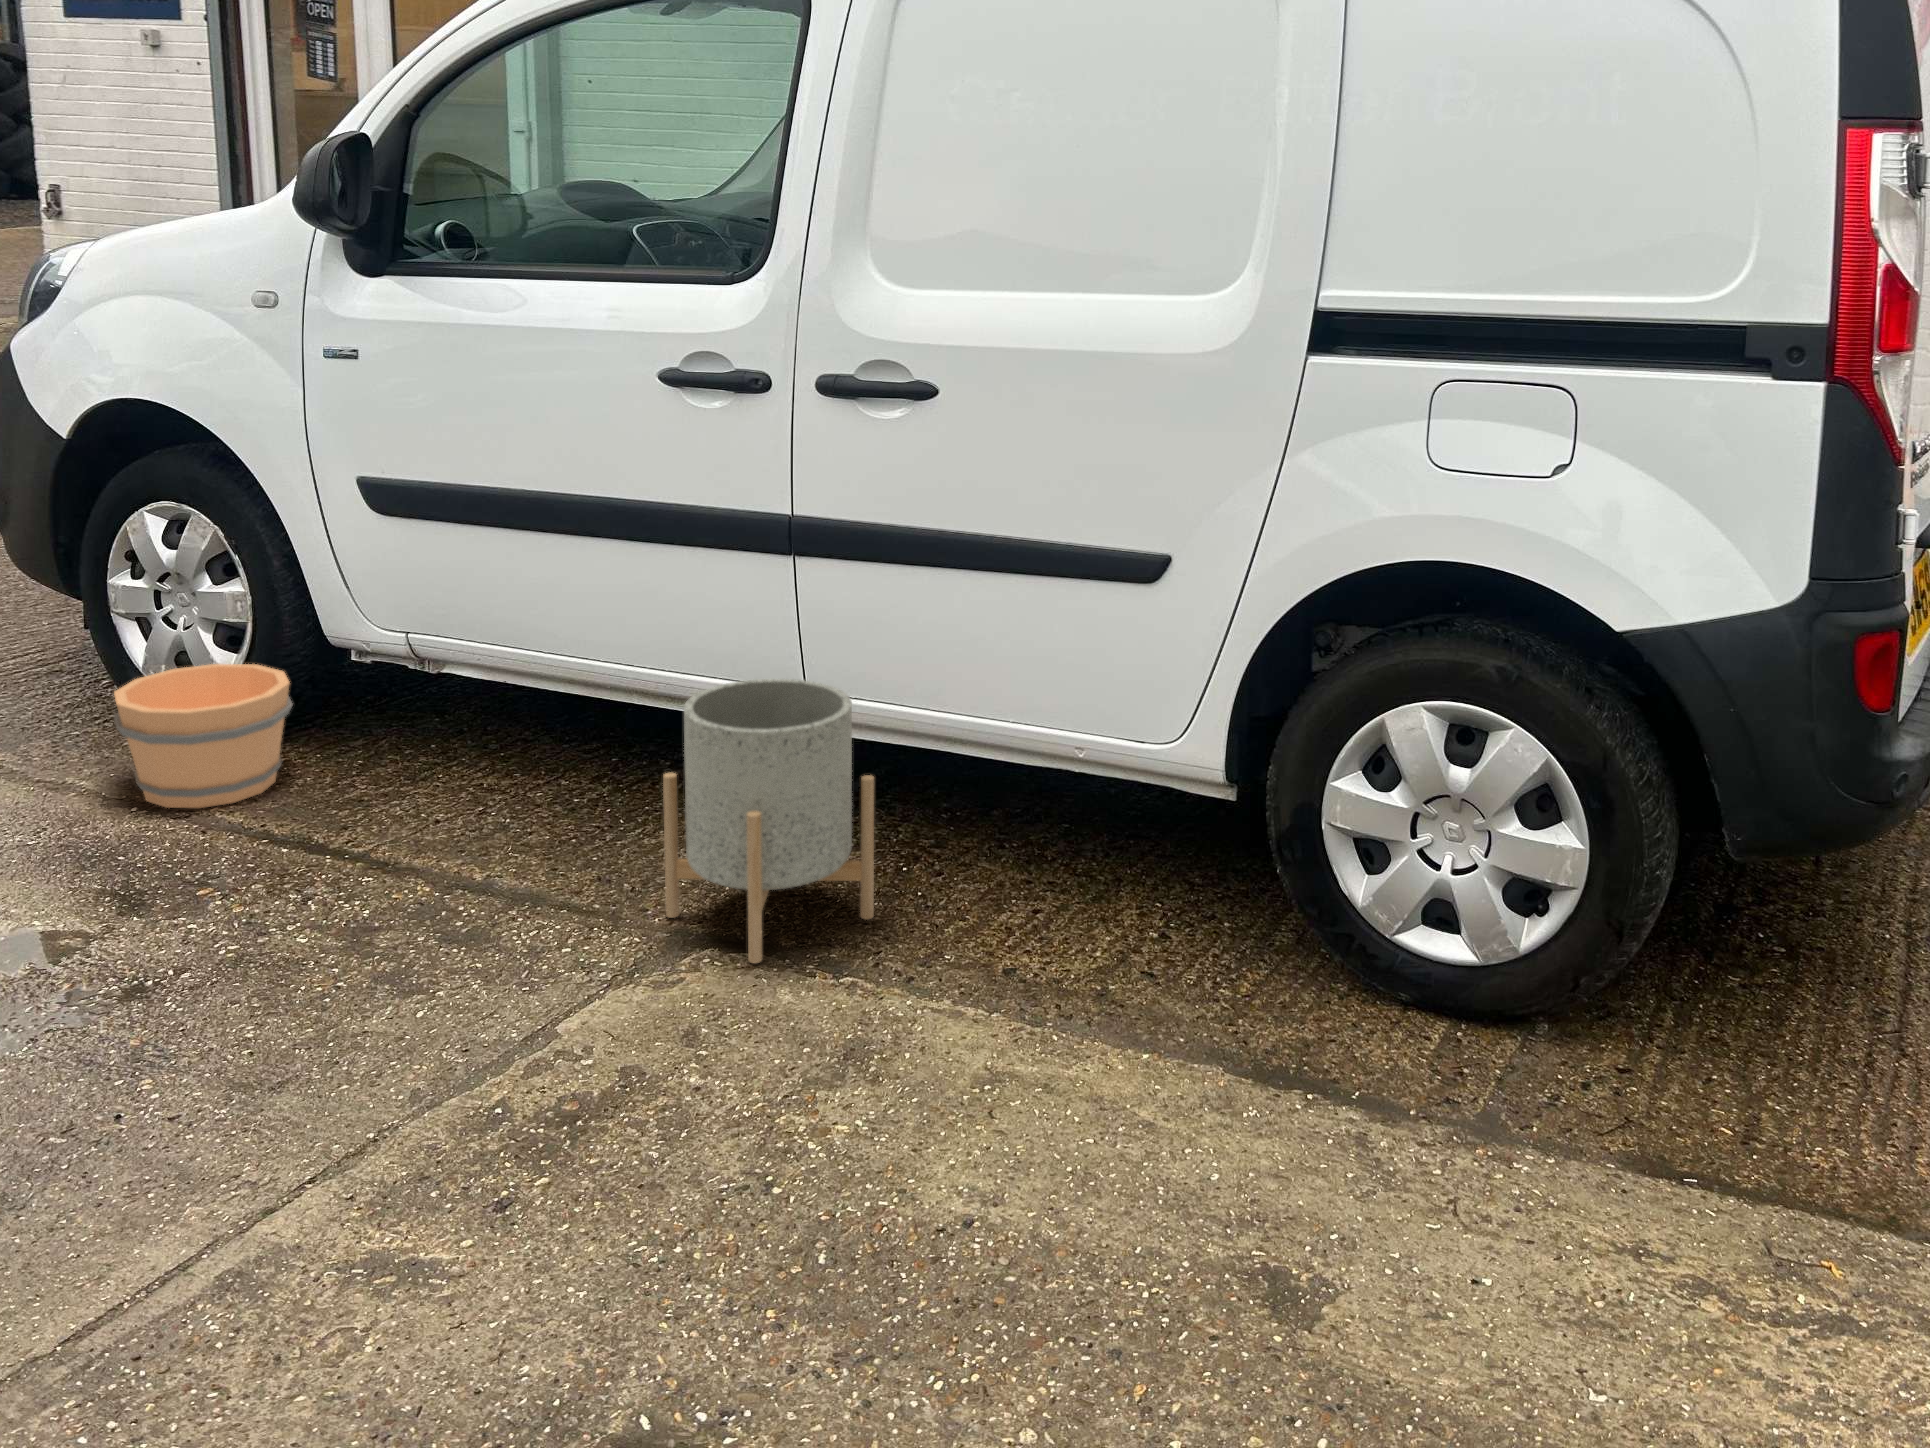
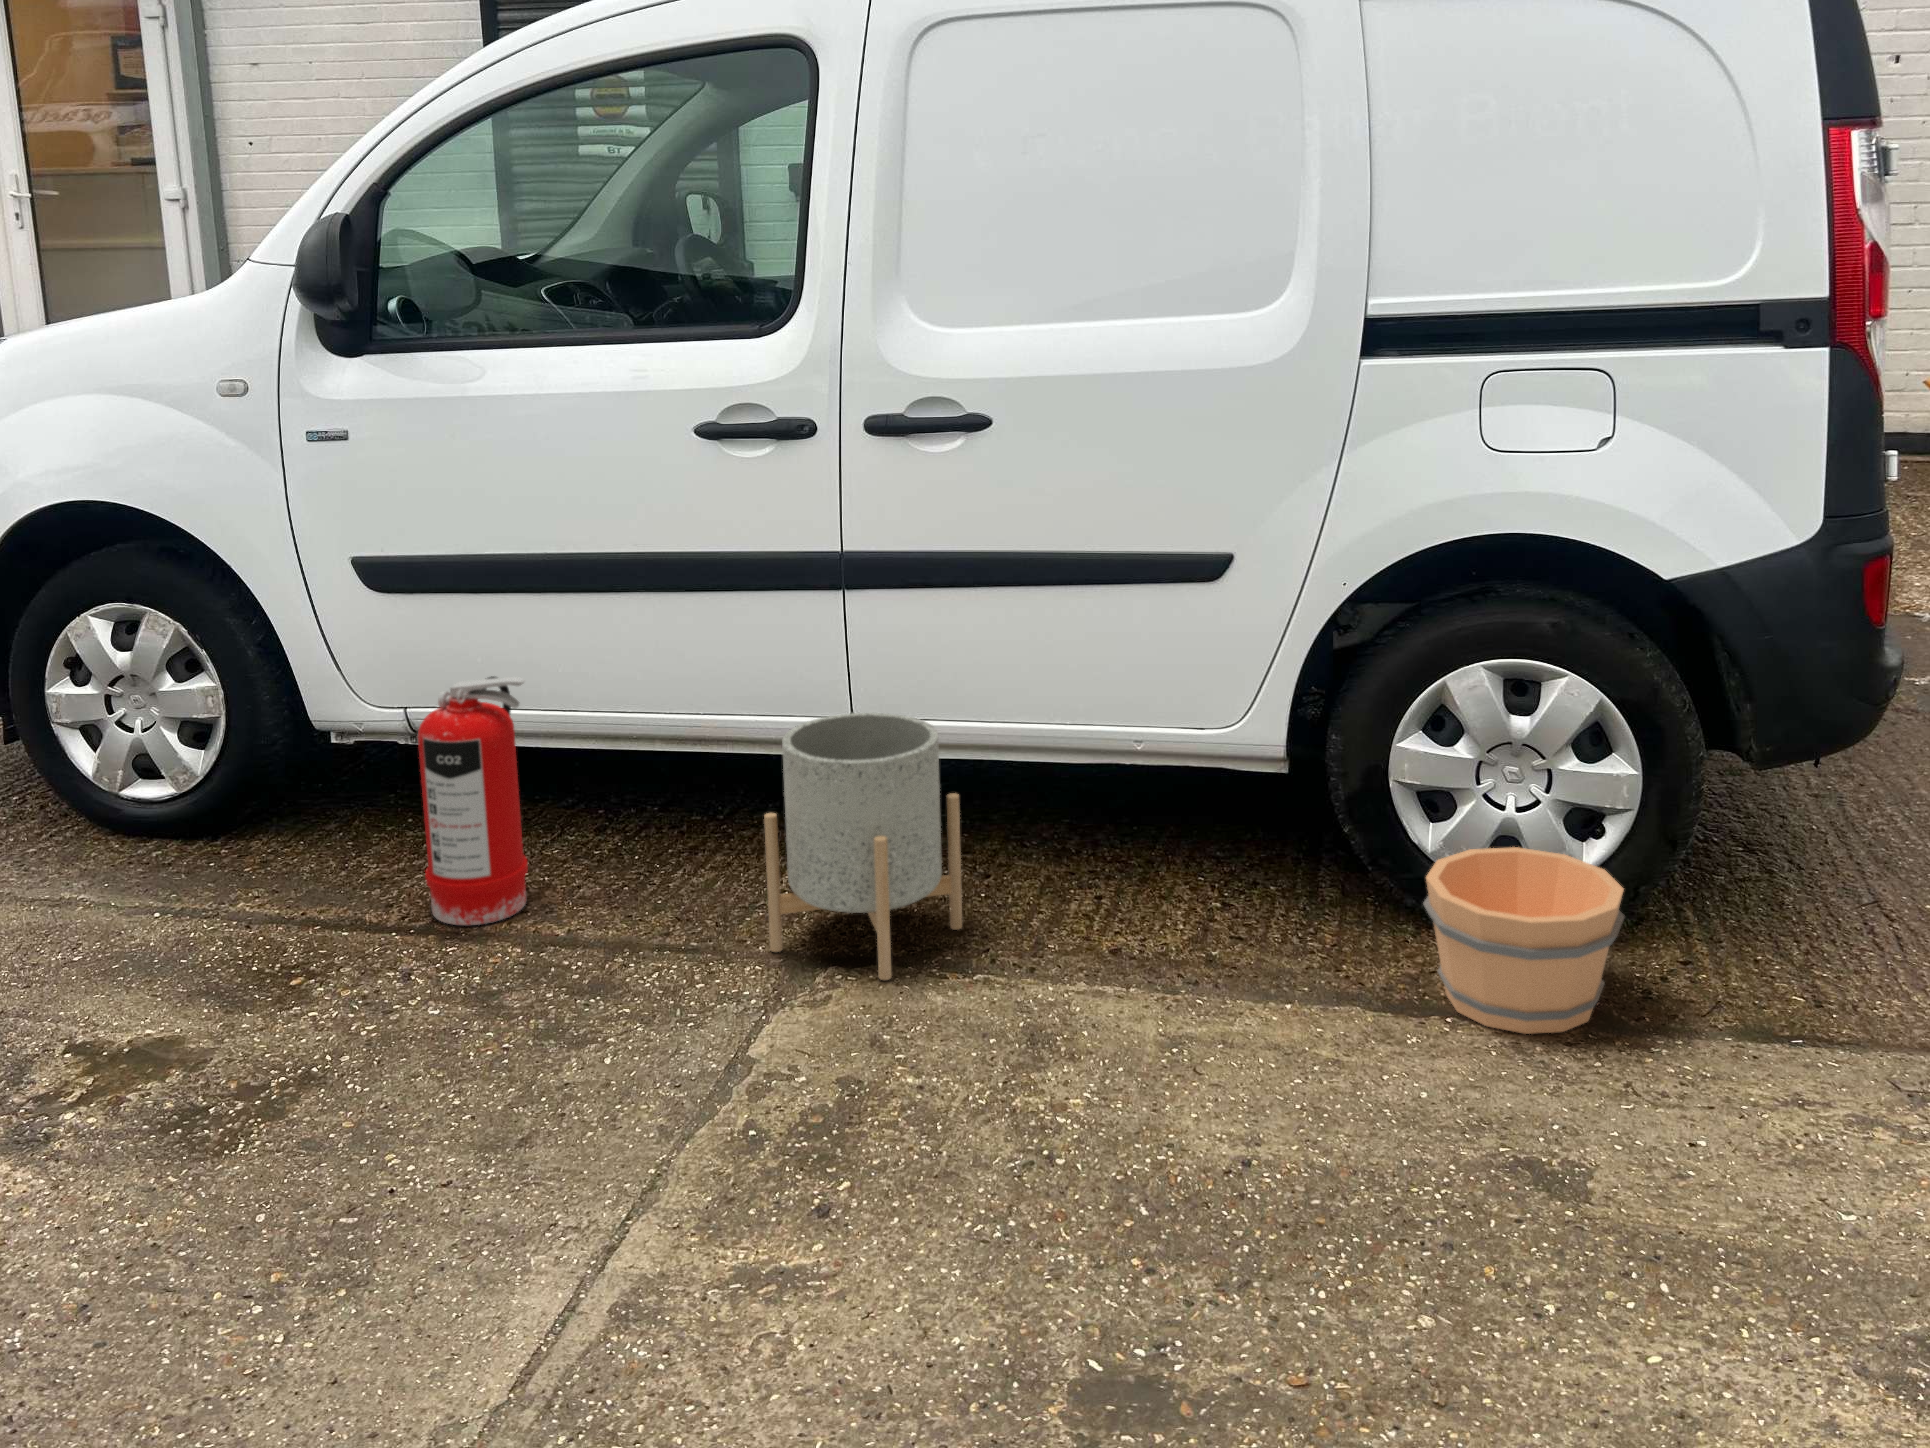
fire extinguisher: none [371,601,490,849] -> present [418,676,528,925]
bucket: present [114,664,293,808] -> present [1423,847,1624,1034]

